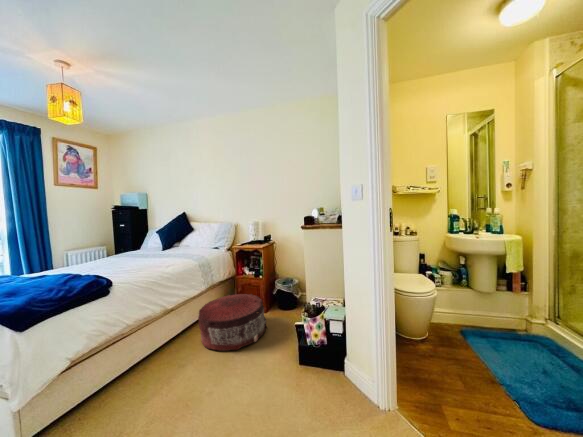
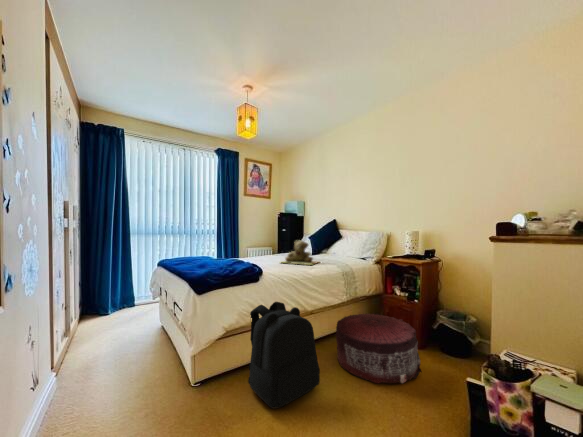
teddy bear: none [125,240,178,267] -> present [283,241,319,265]
backpack: none [101,310,190,414] -> present [248,302,320,408]

